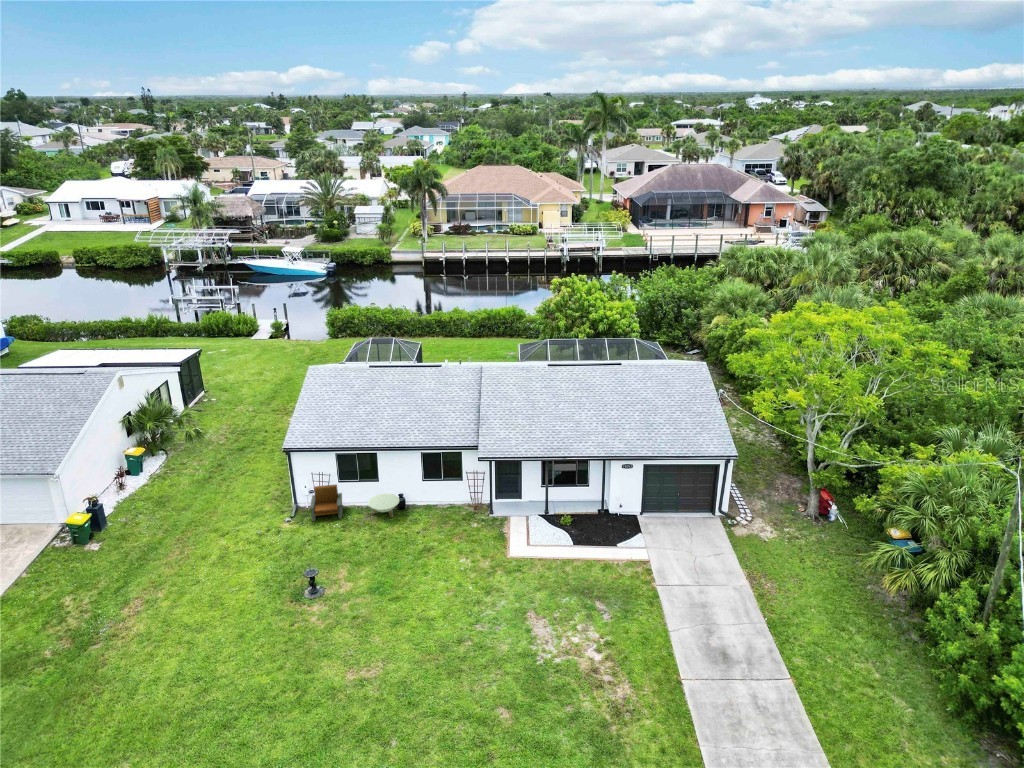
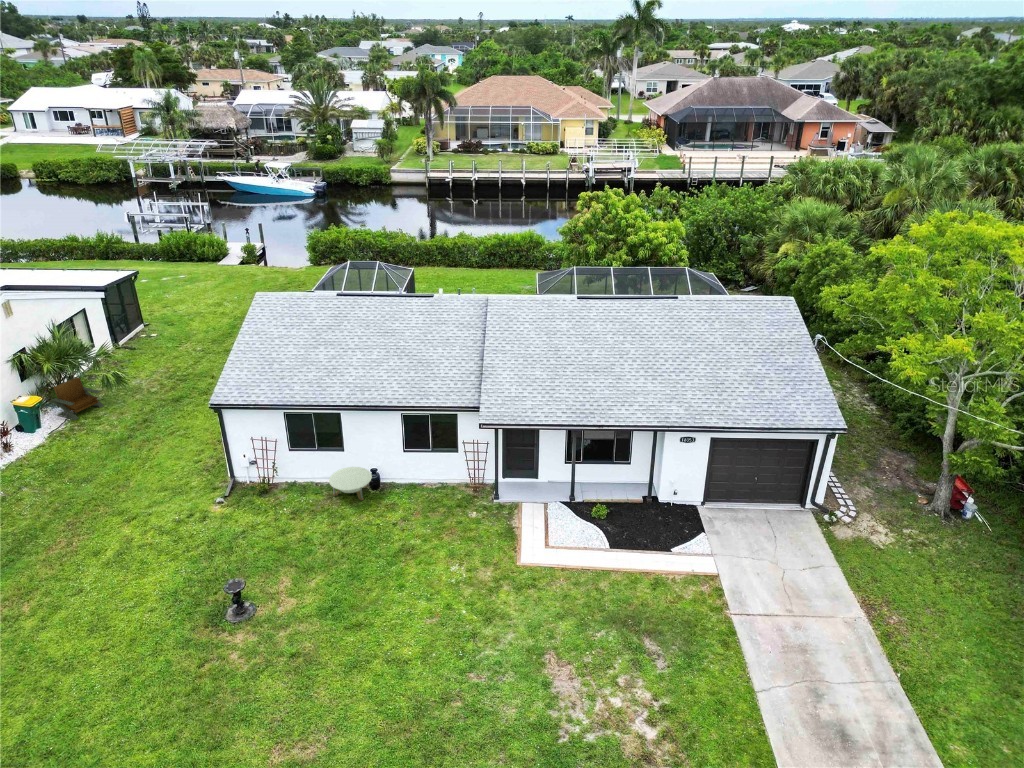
lounge chair: present [310,485,343,521] -> present [52,377,104,420]

